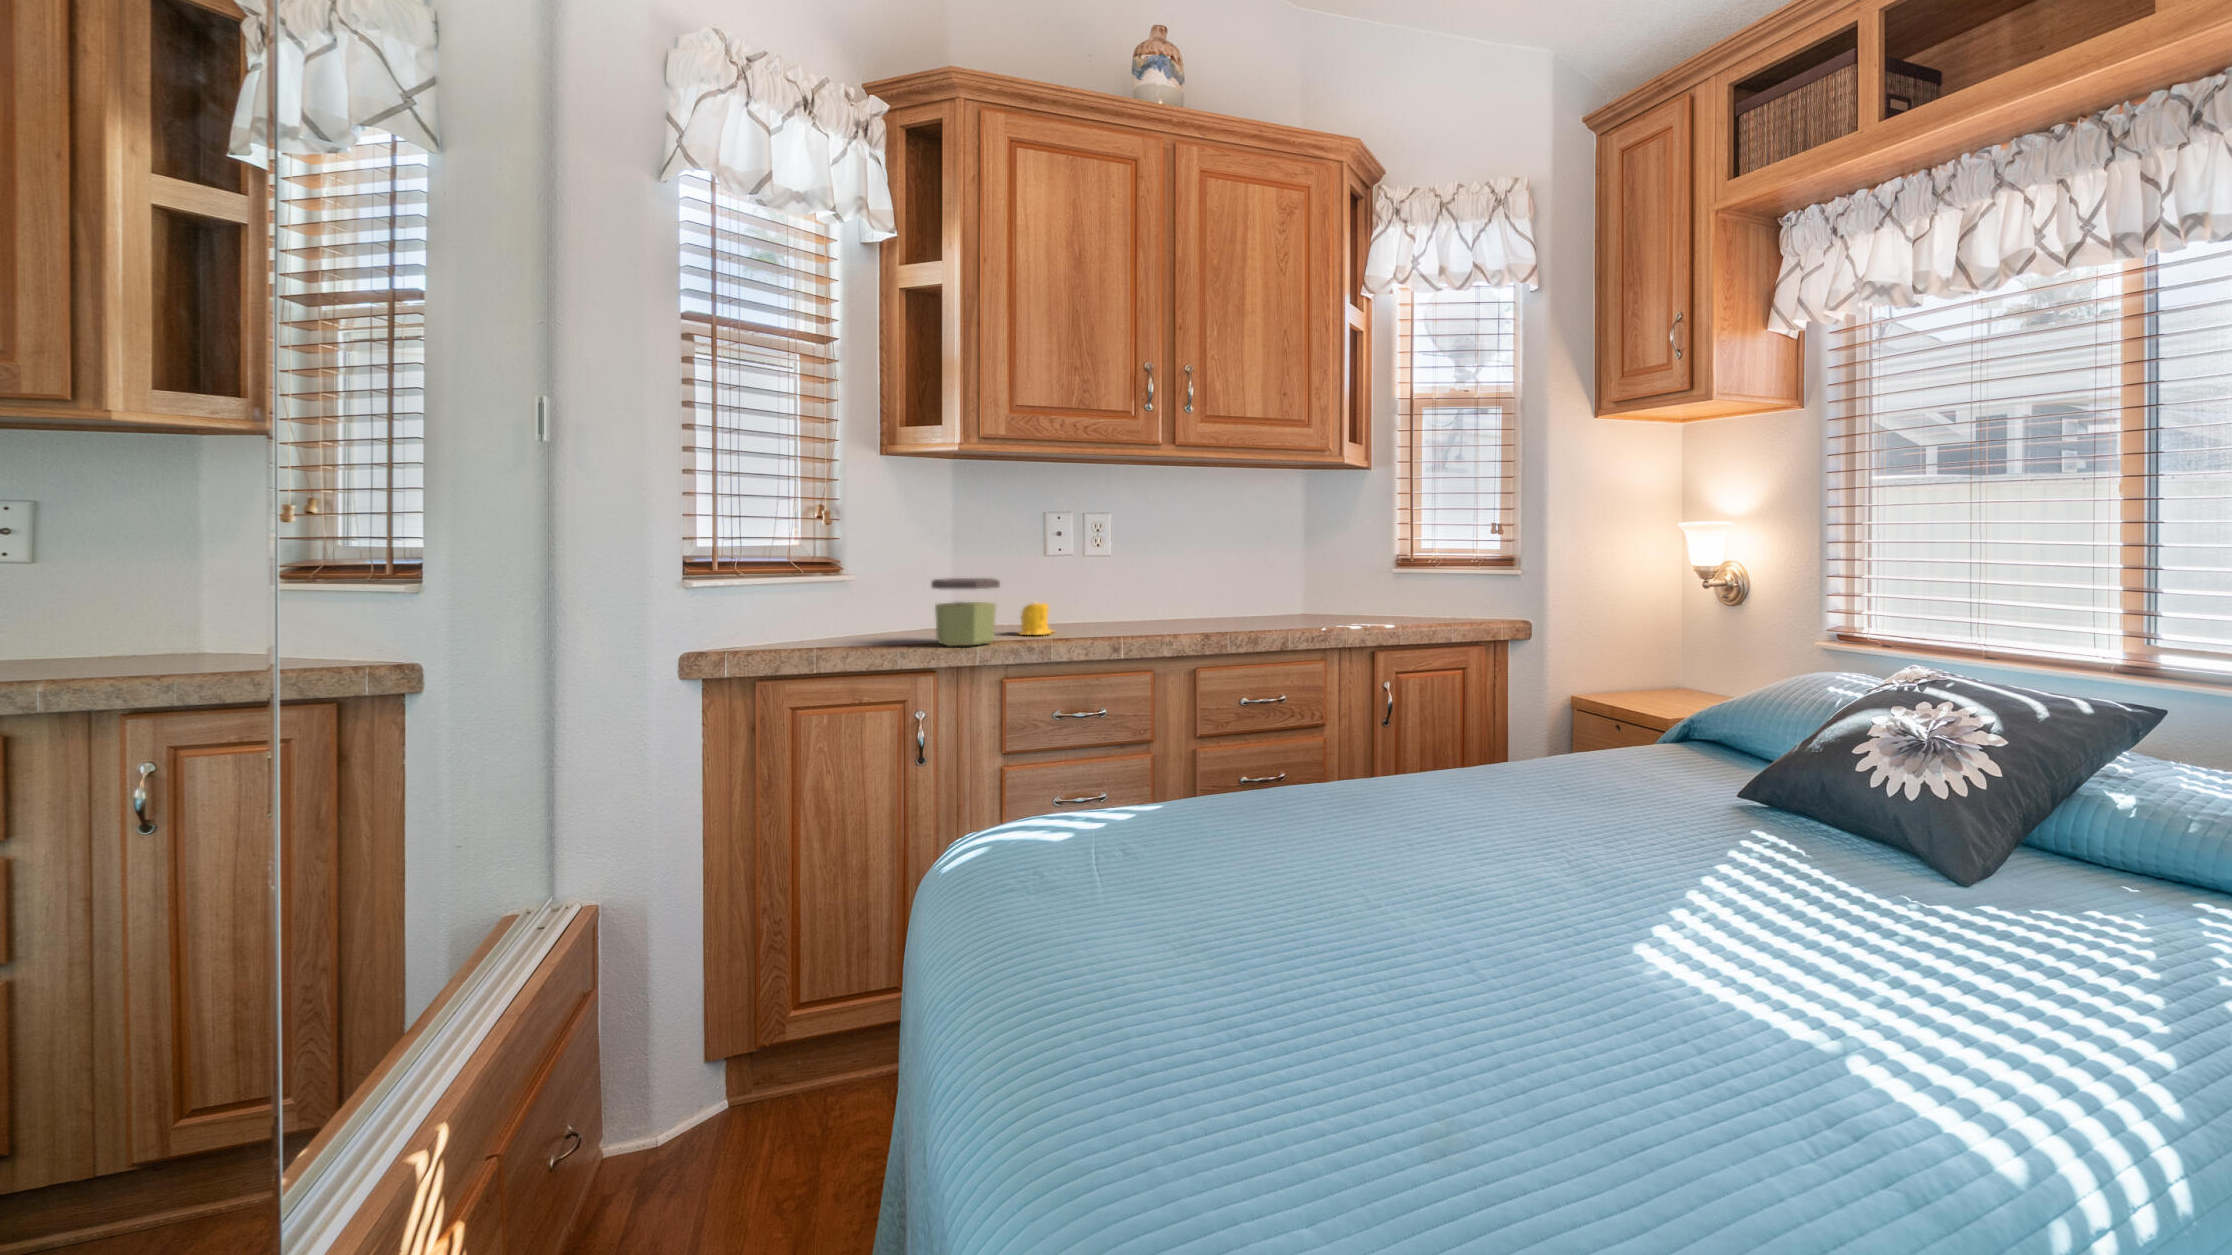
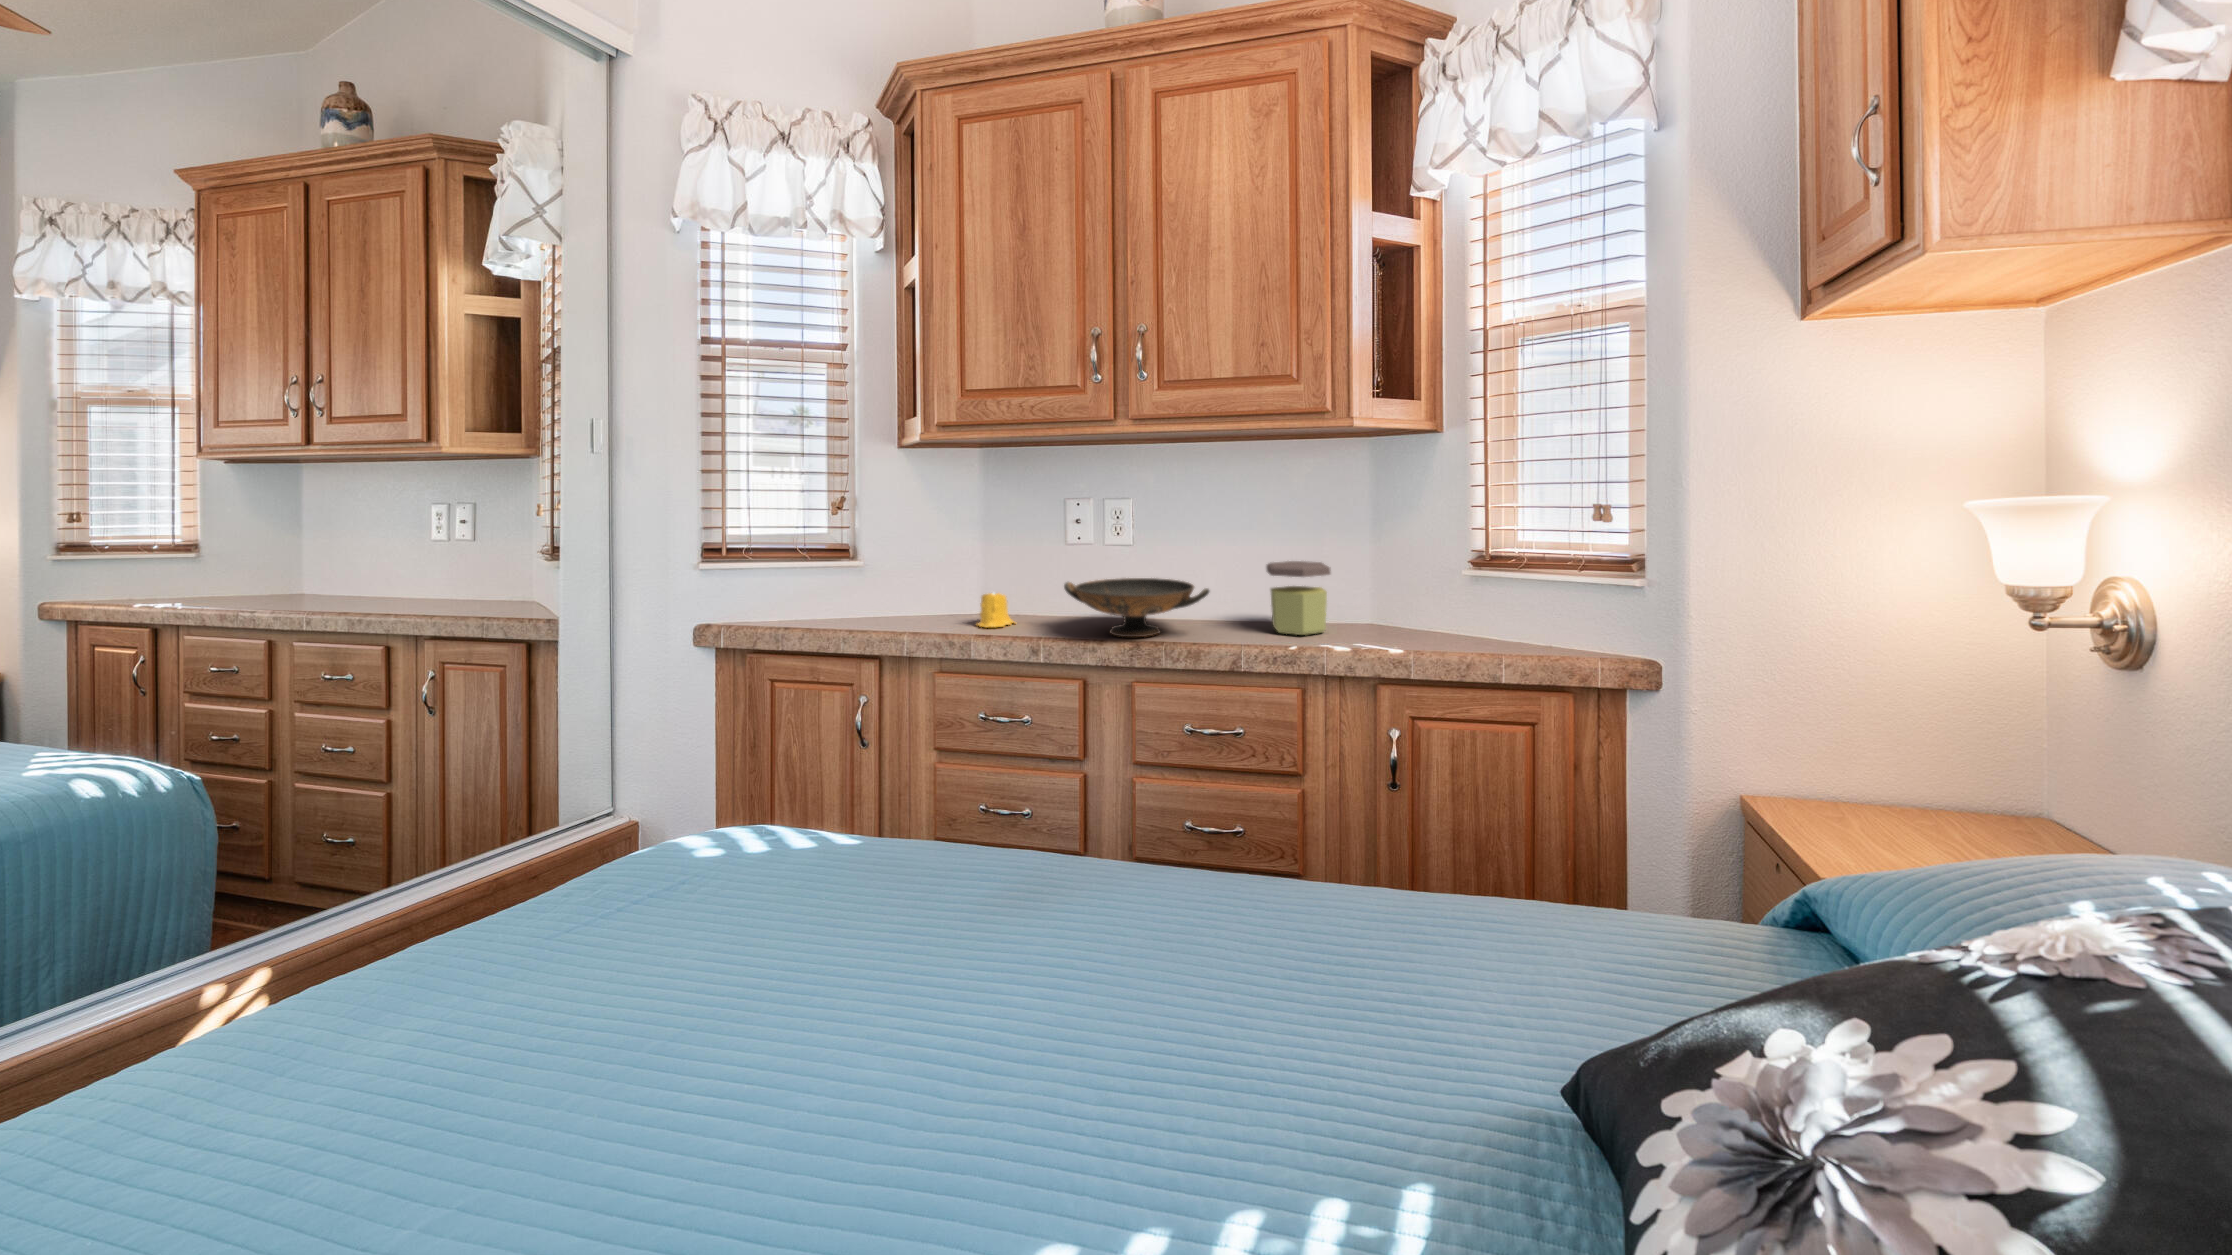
jar: present [931,578,1000,646] -> present [1266,561,1331,635]
decorative bowl: none [1113,587,1250,632] -> present [1064,578,1209,637]

